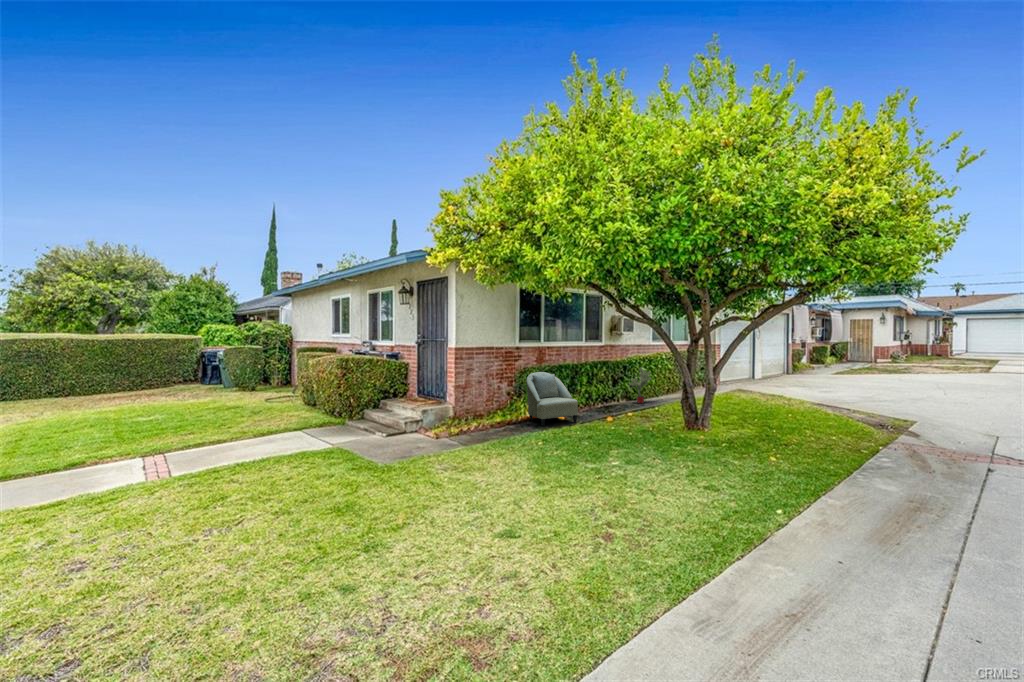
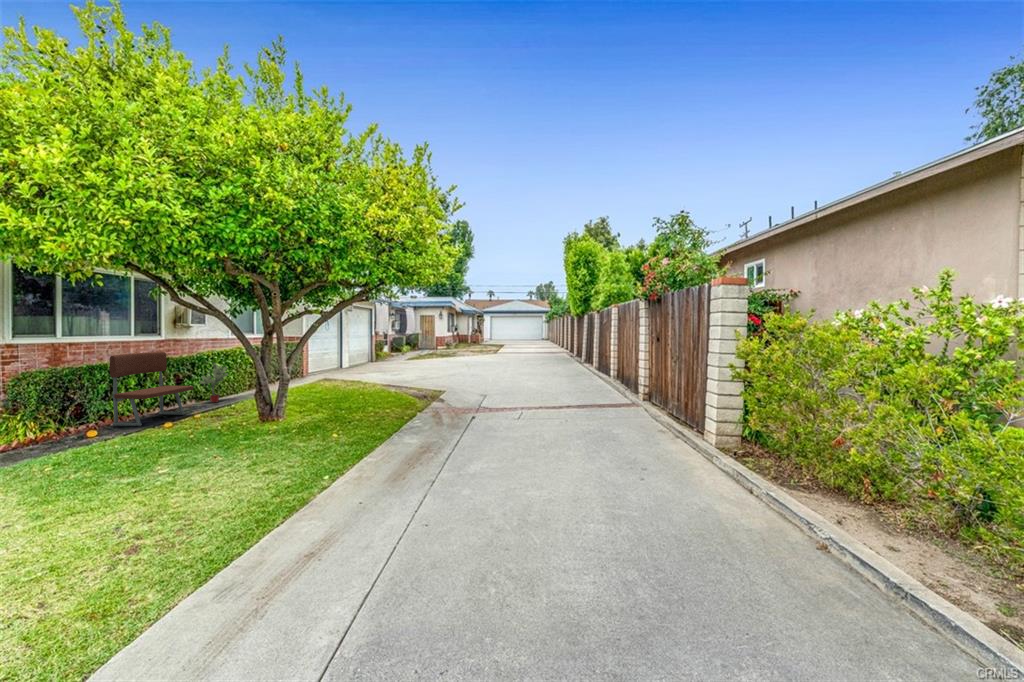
bench: none [571,356,627,417] -> present [110,352,193,426]
armchair: present [527,372,578,426] -> none [26,376,119,448]

